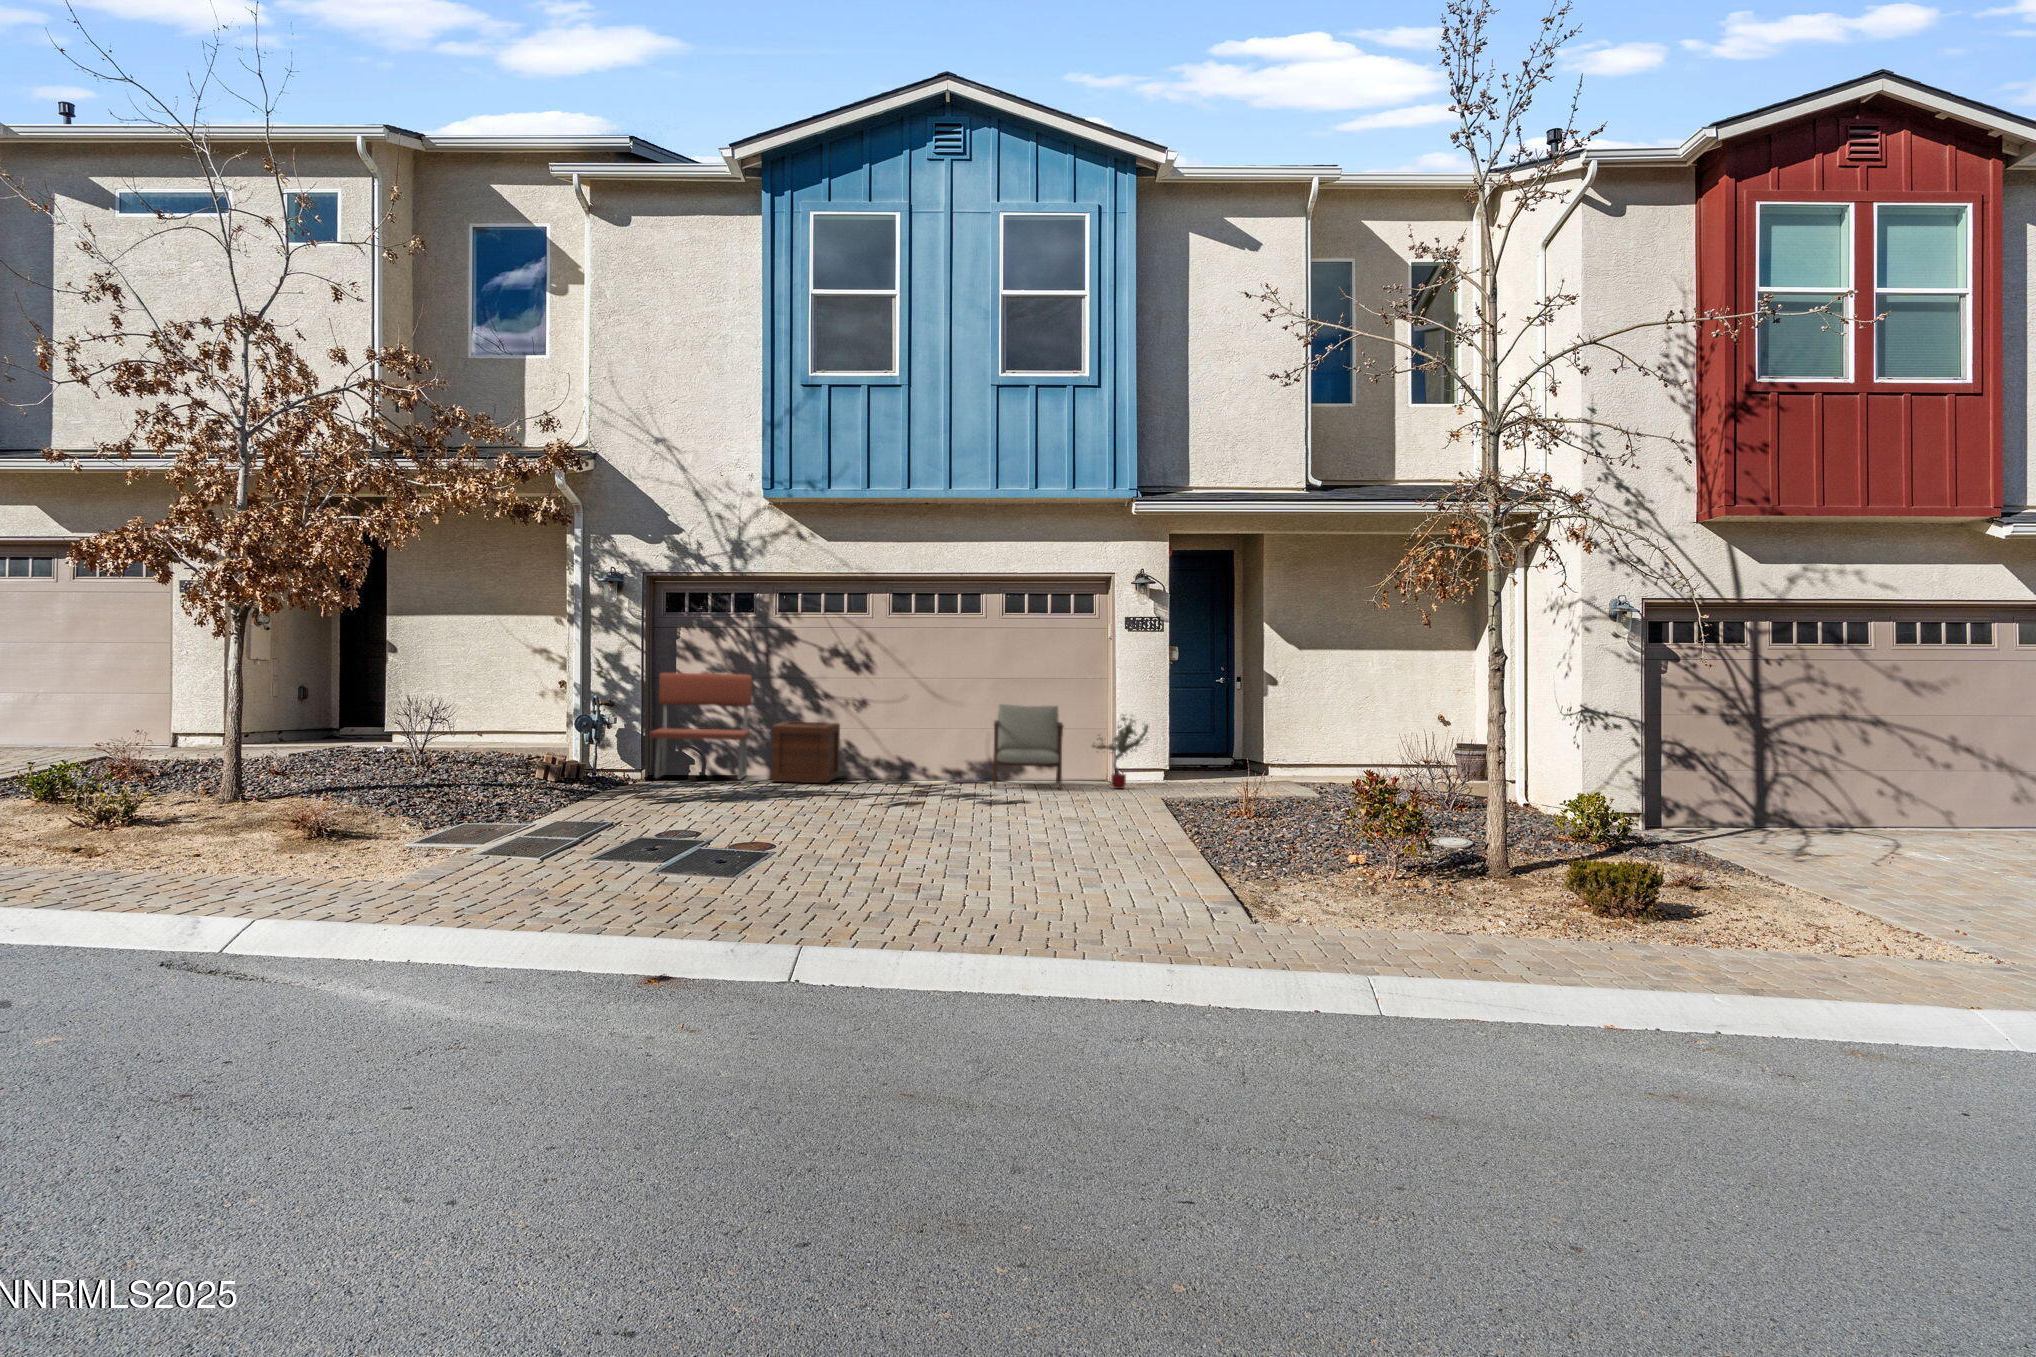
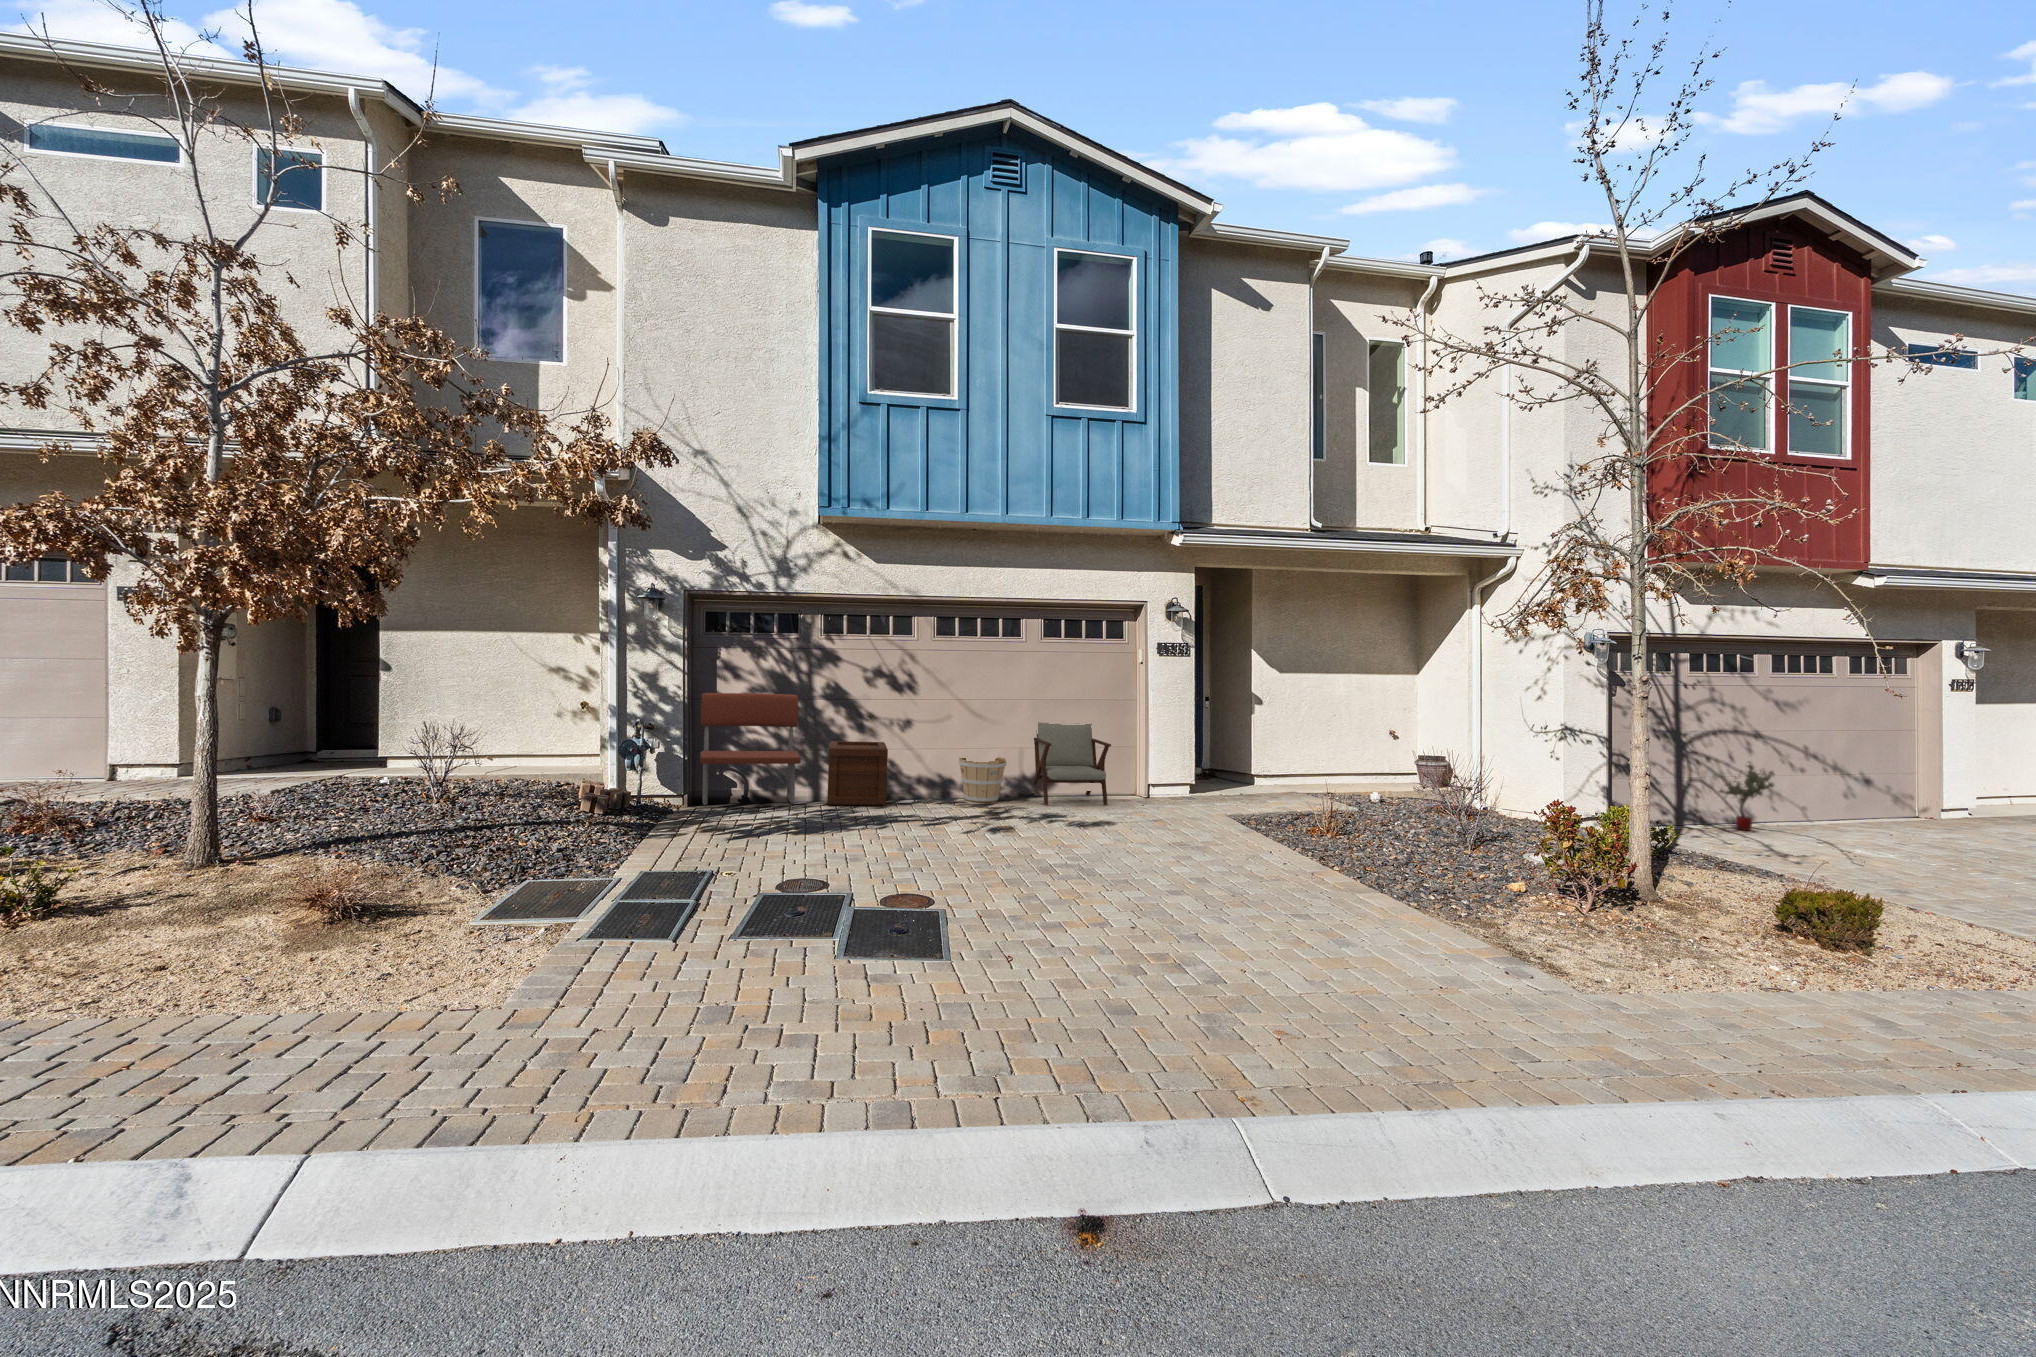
potted tree: present [1093,715,1148,789] -> present [1719,761,1774,830]
wooden bucket: none [910,739,961,784] -> present [958,757,1006,802]

